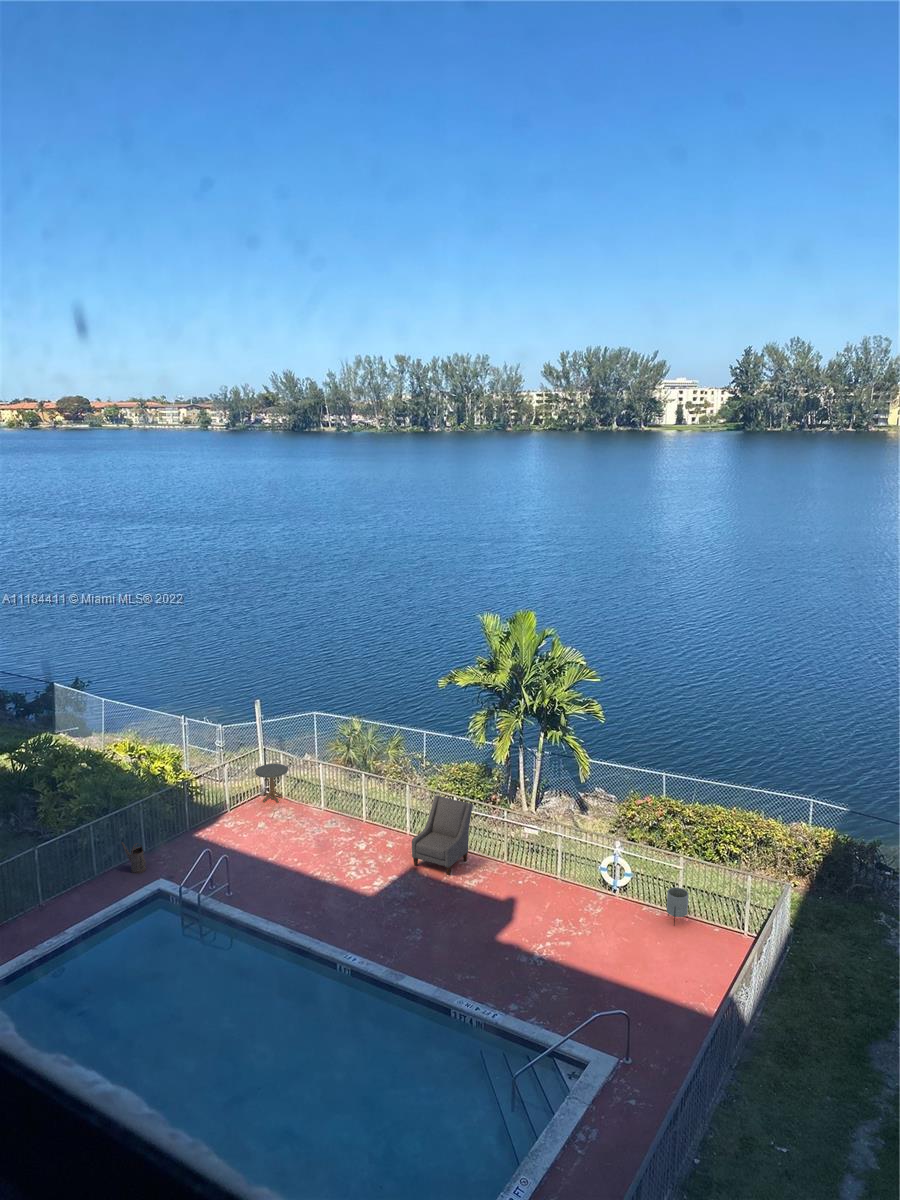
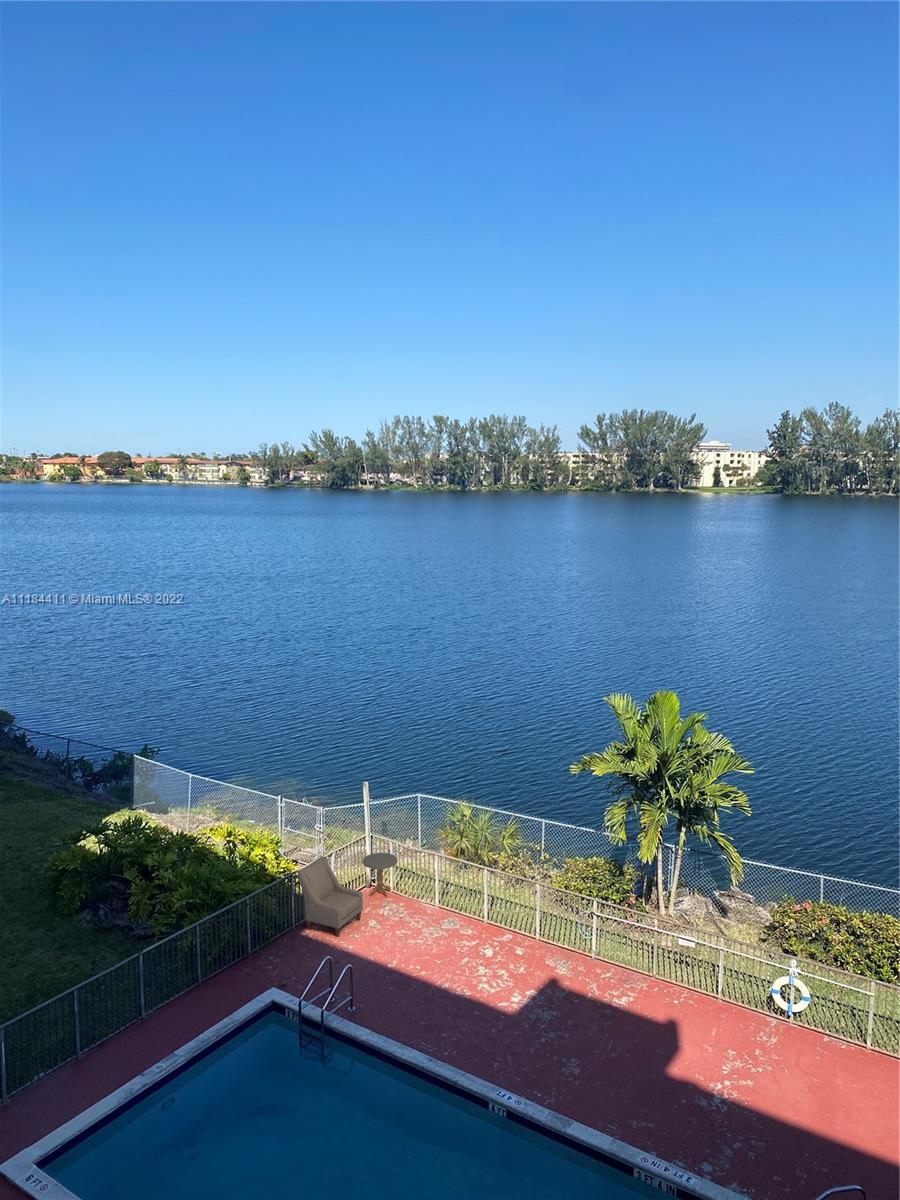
chair: present [412,796,473,875] -> present [297,856,363,937]
watering can: present [121,842,146,873] -> none [226,941,254,978]
planter: present [667,888,689,925] -> none [860,1019,887,1066]

